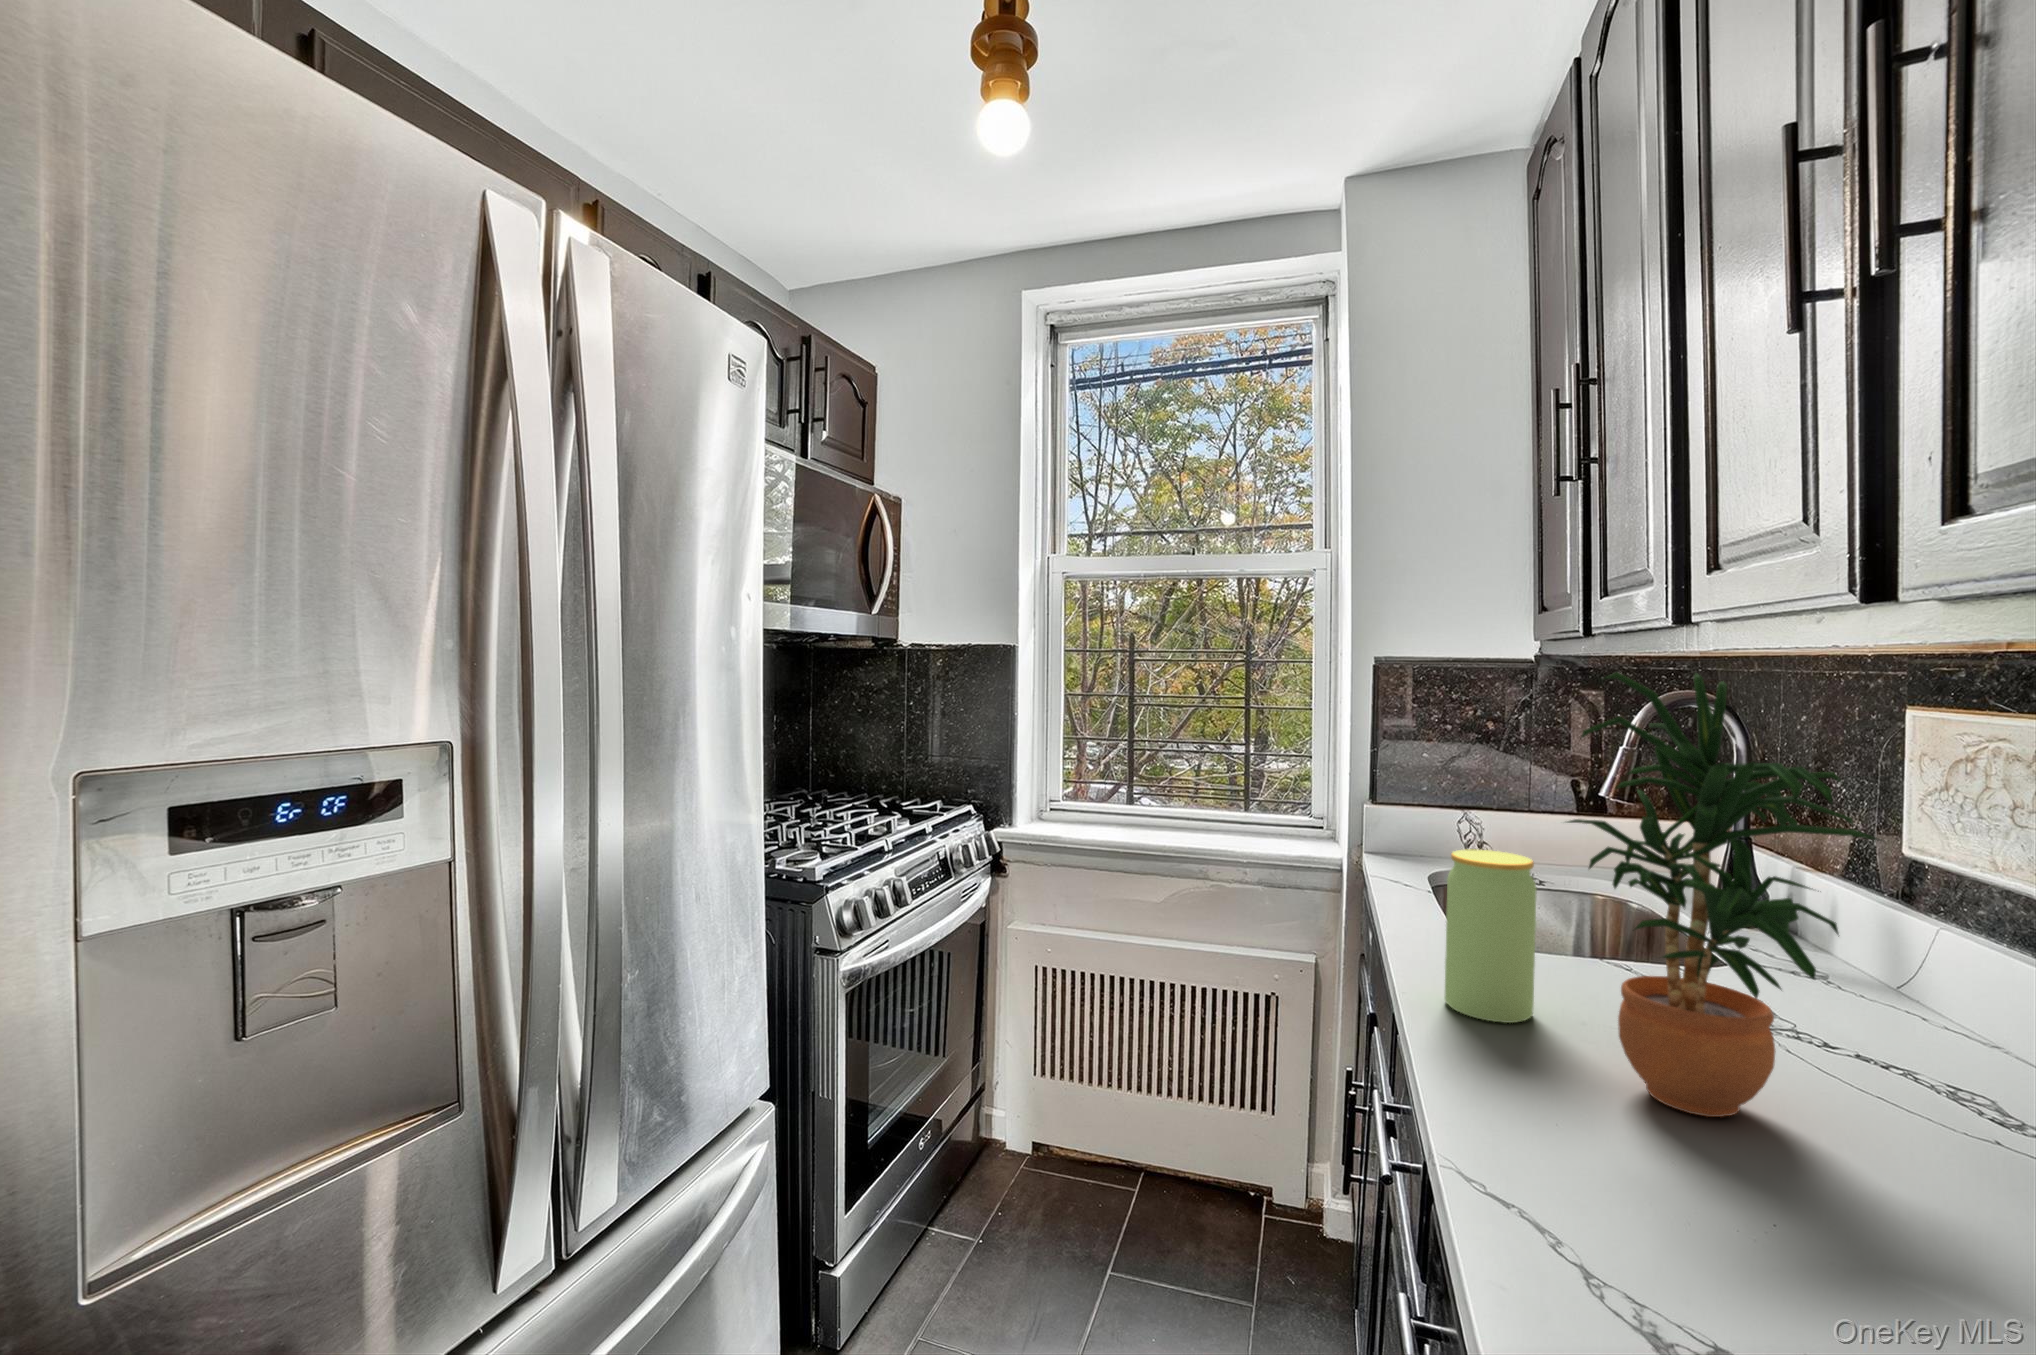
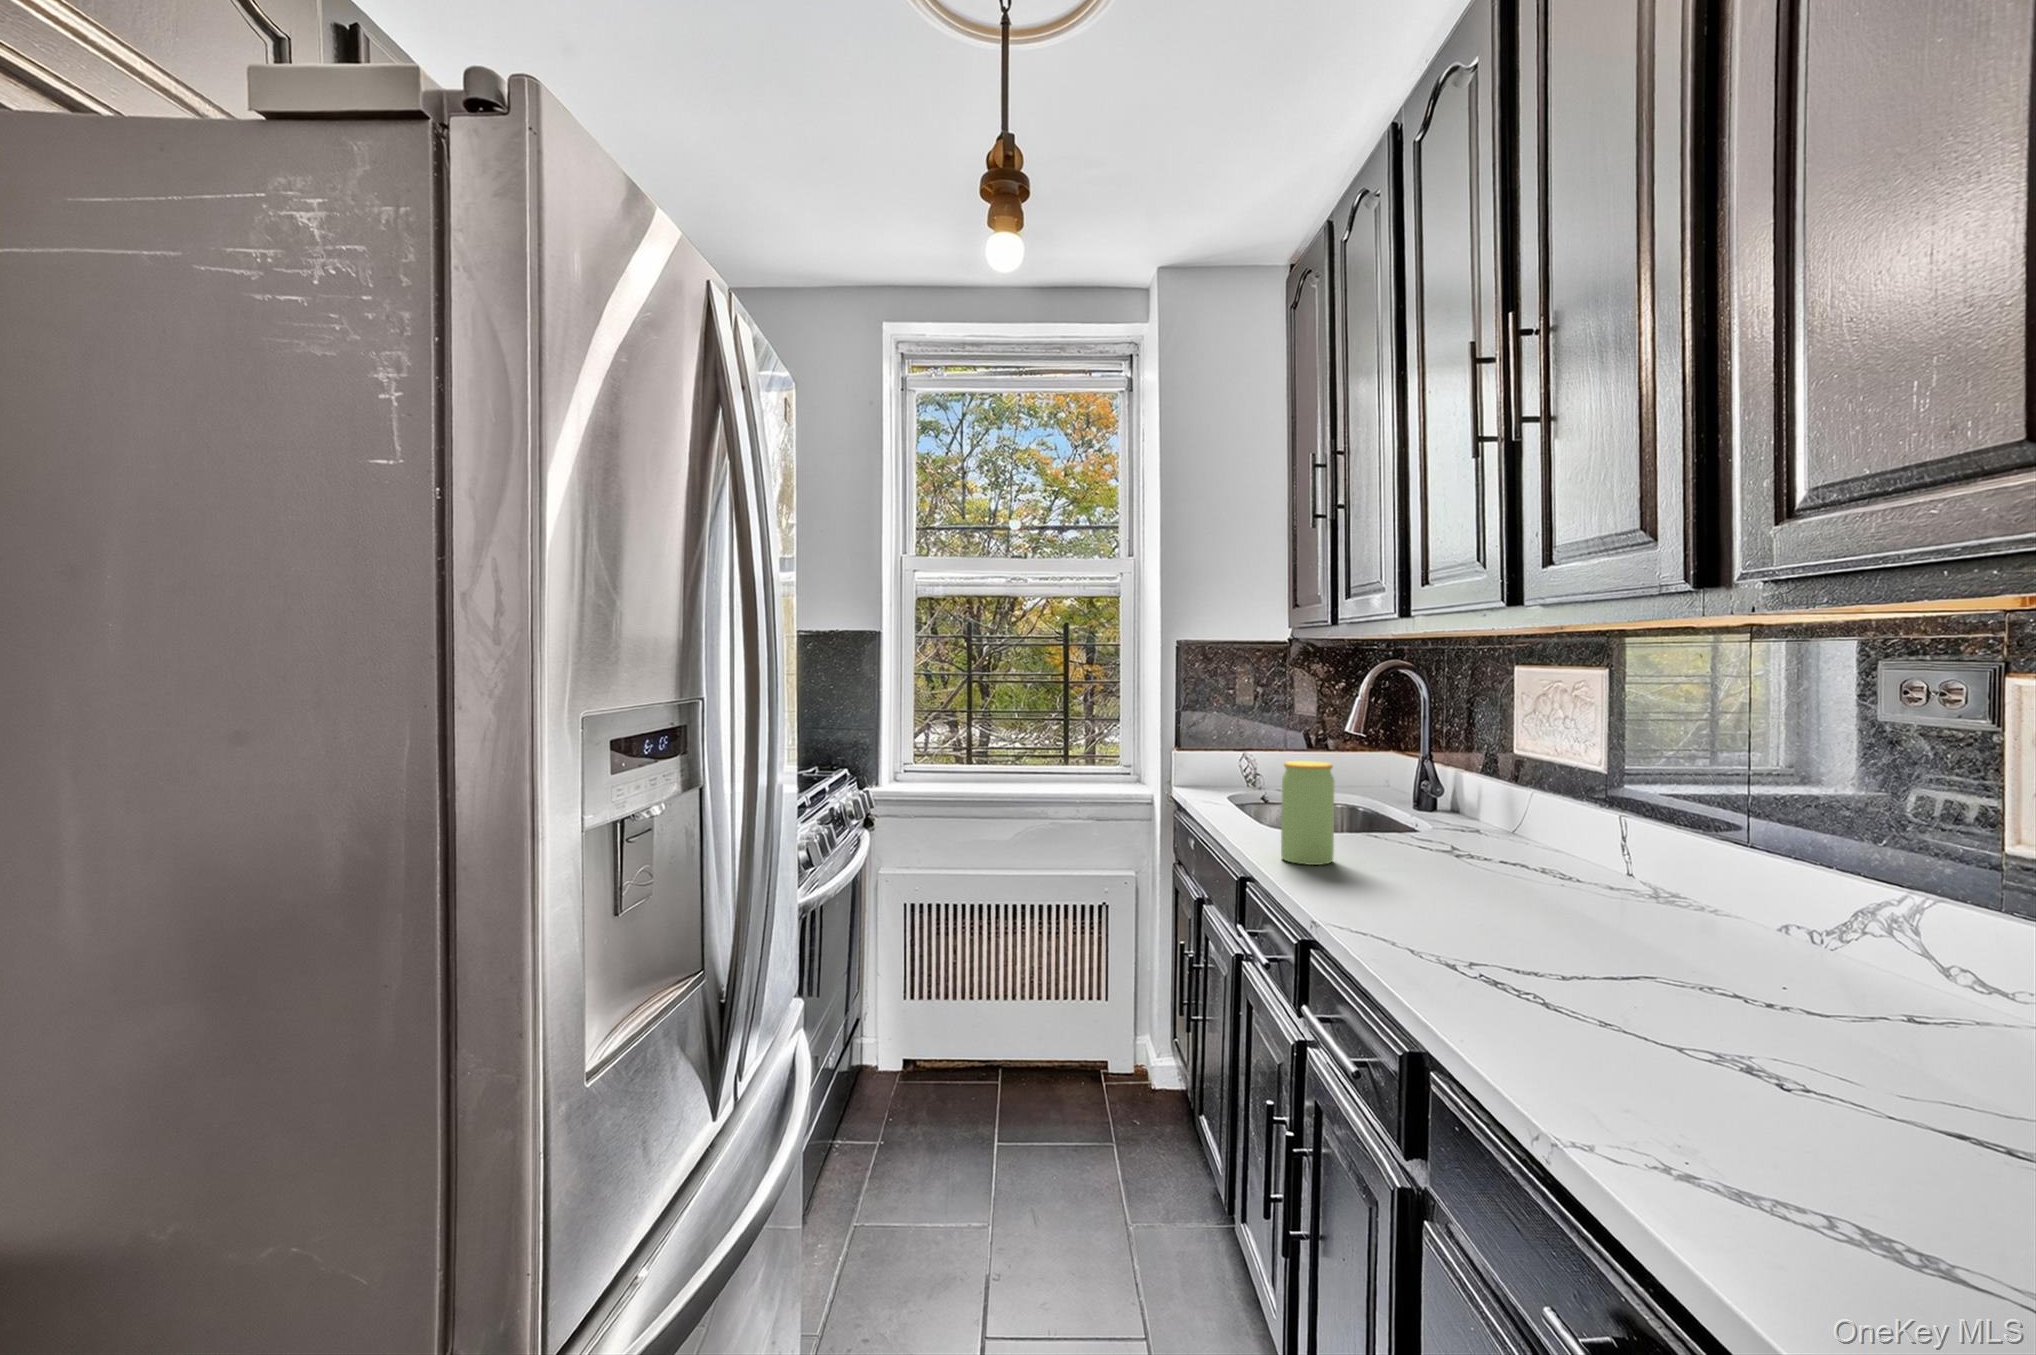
potted plant: present [1567,673,1880,1117] -> none [1358,644,1518,890]

